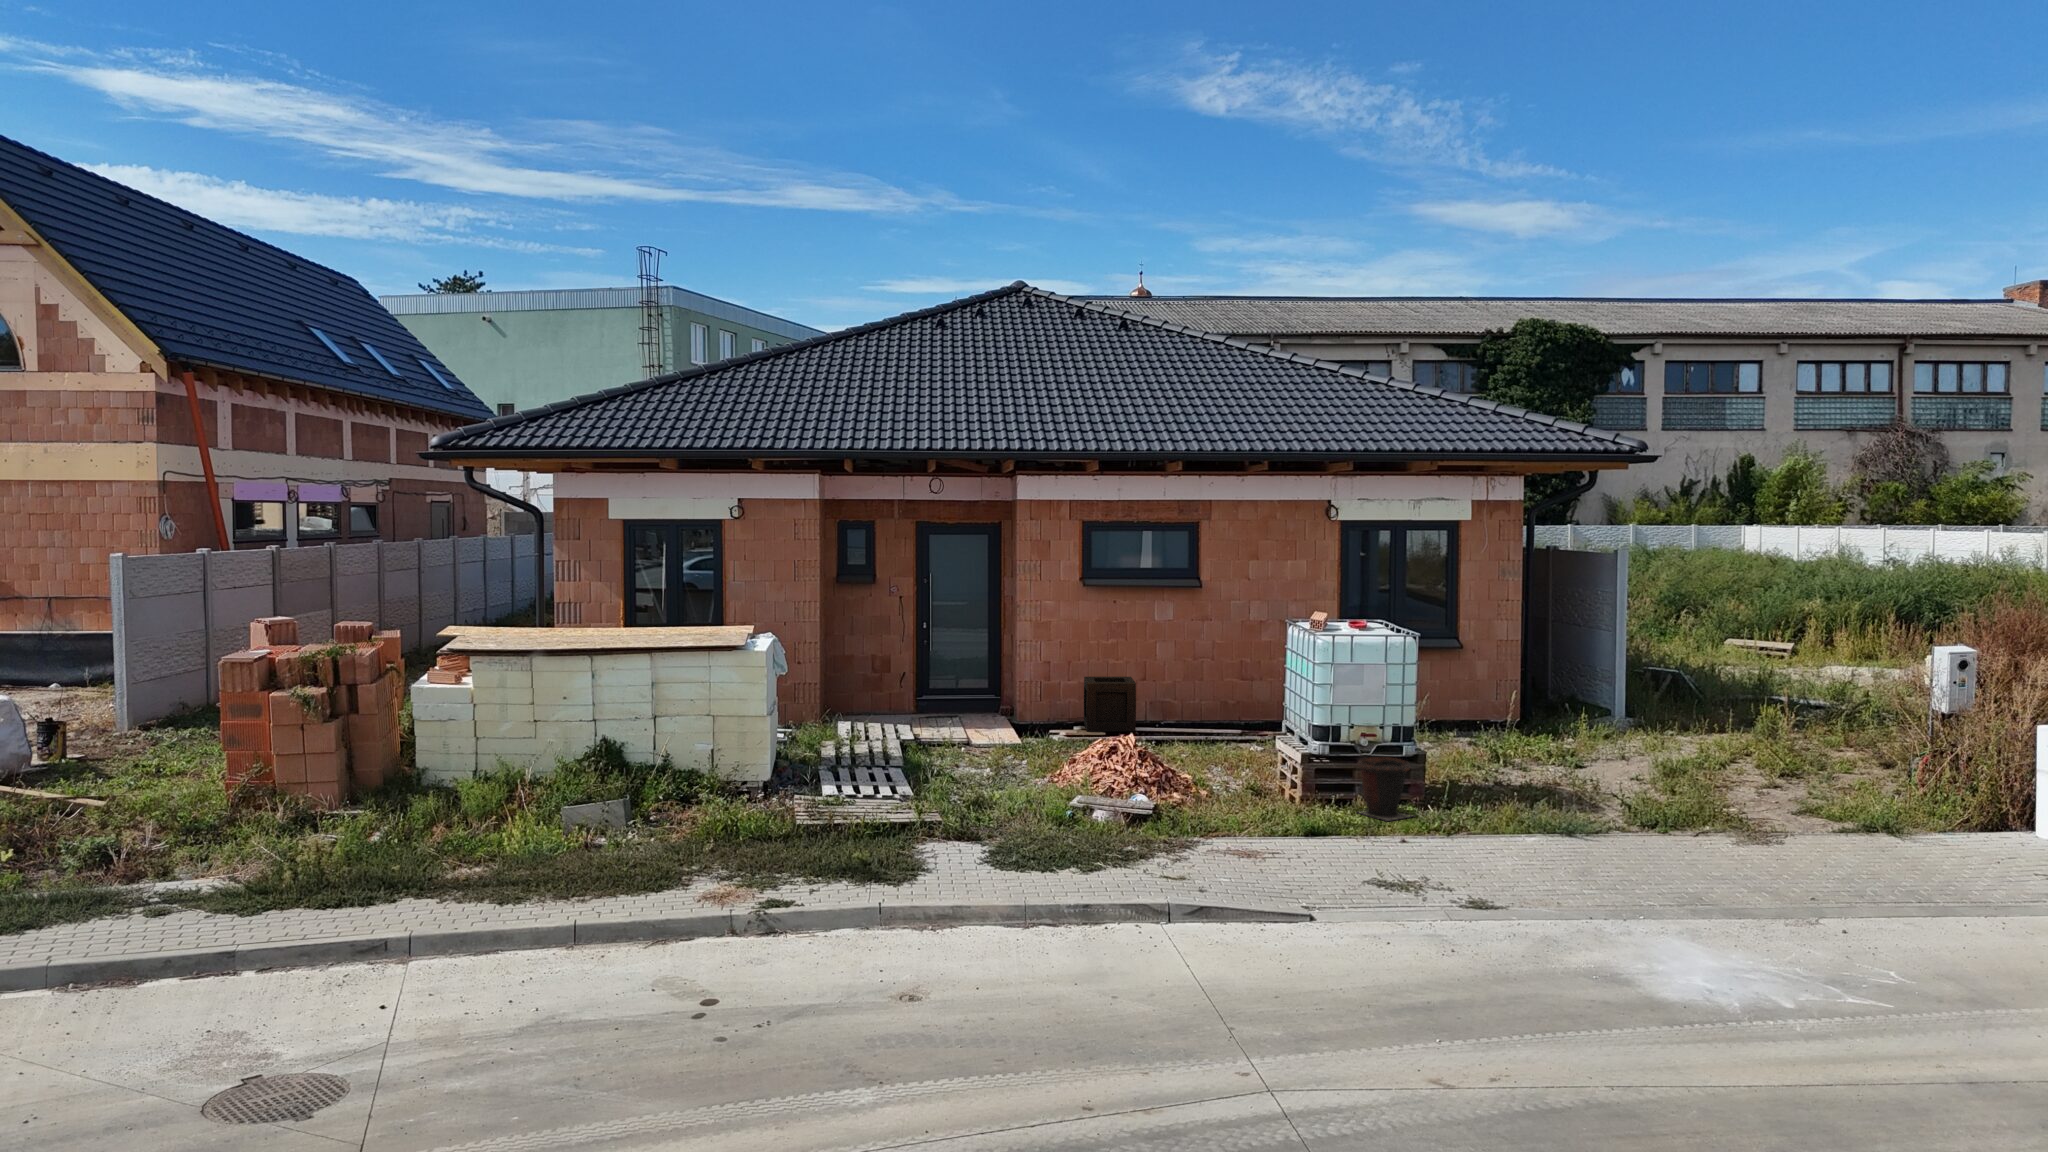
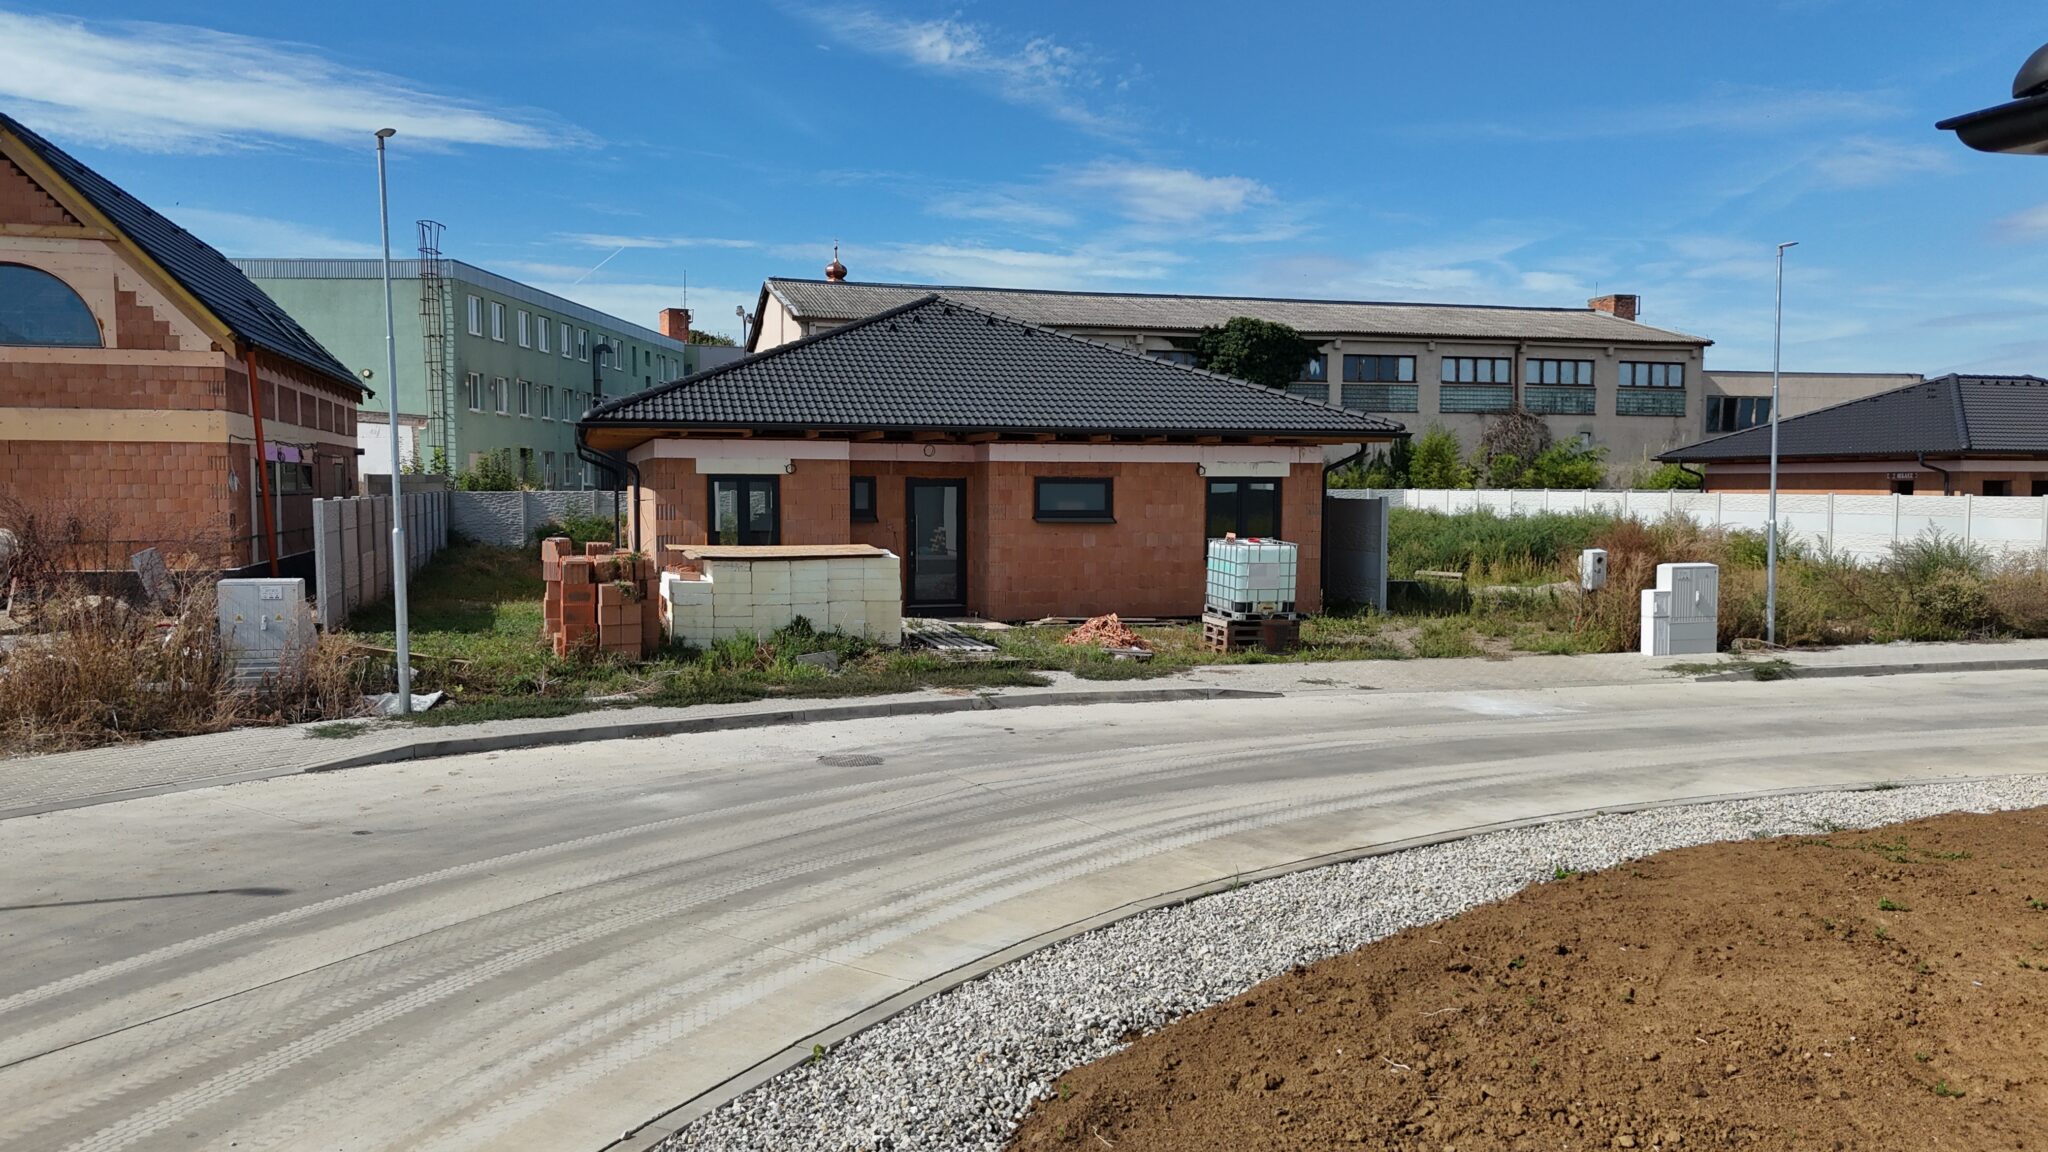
wooden crate: present [1084,677,1136,732] -> none [1039,587,1081,624]

